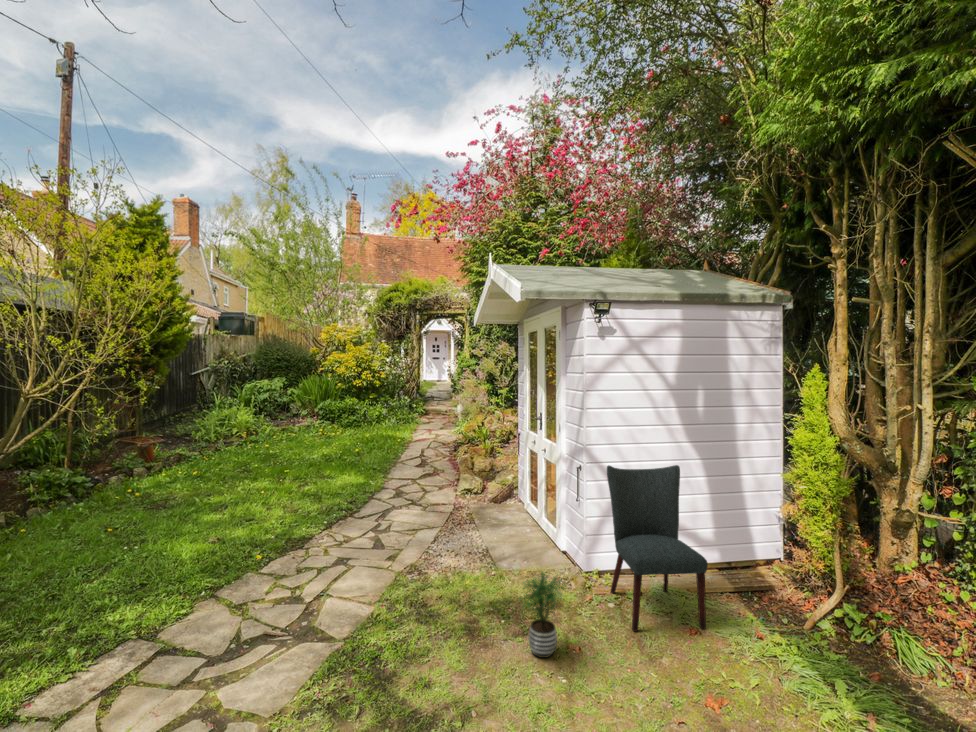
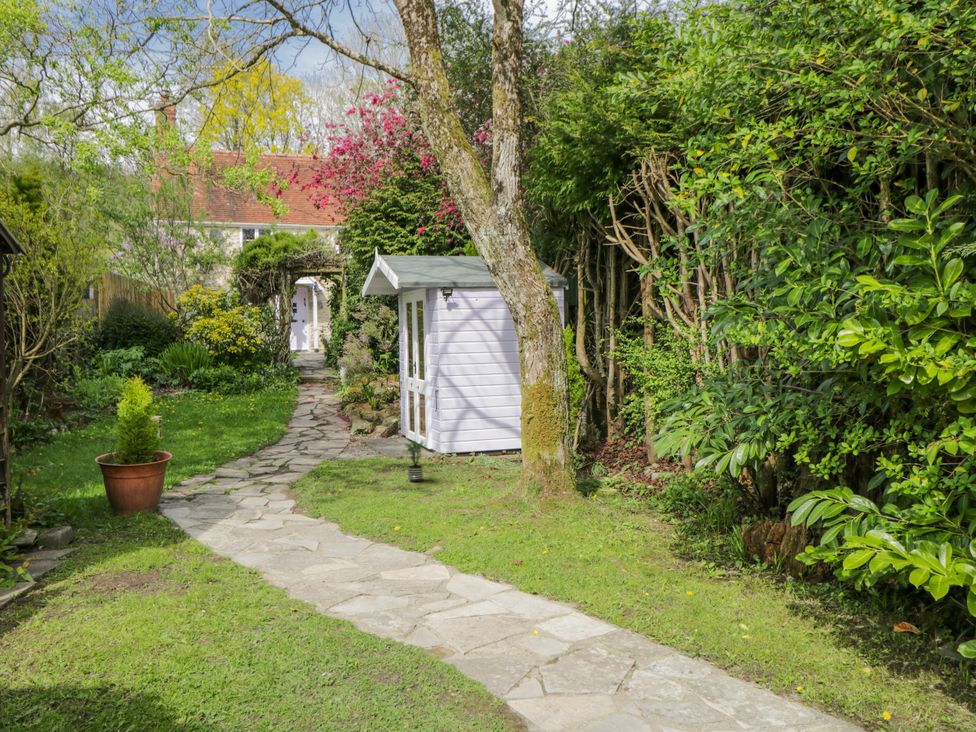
chair: present [607,465,708,632] -> none [453,386,506,473]

